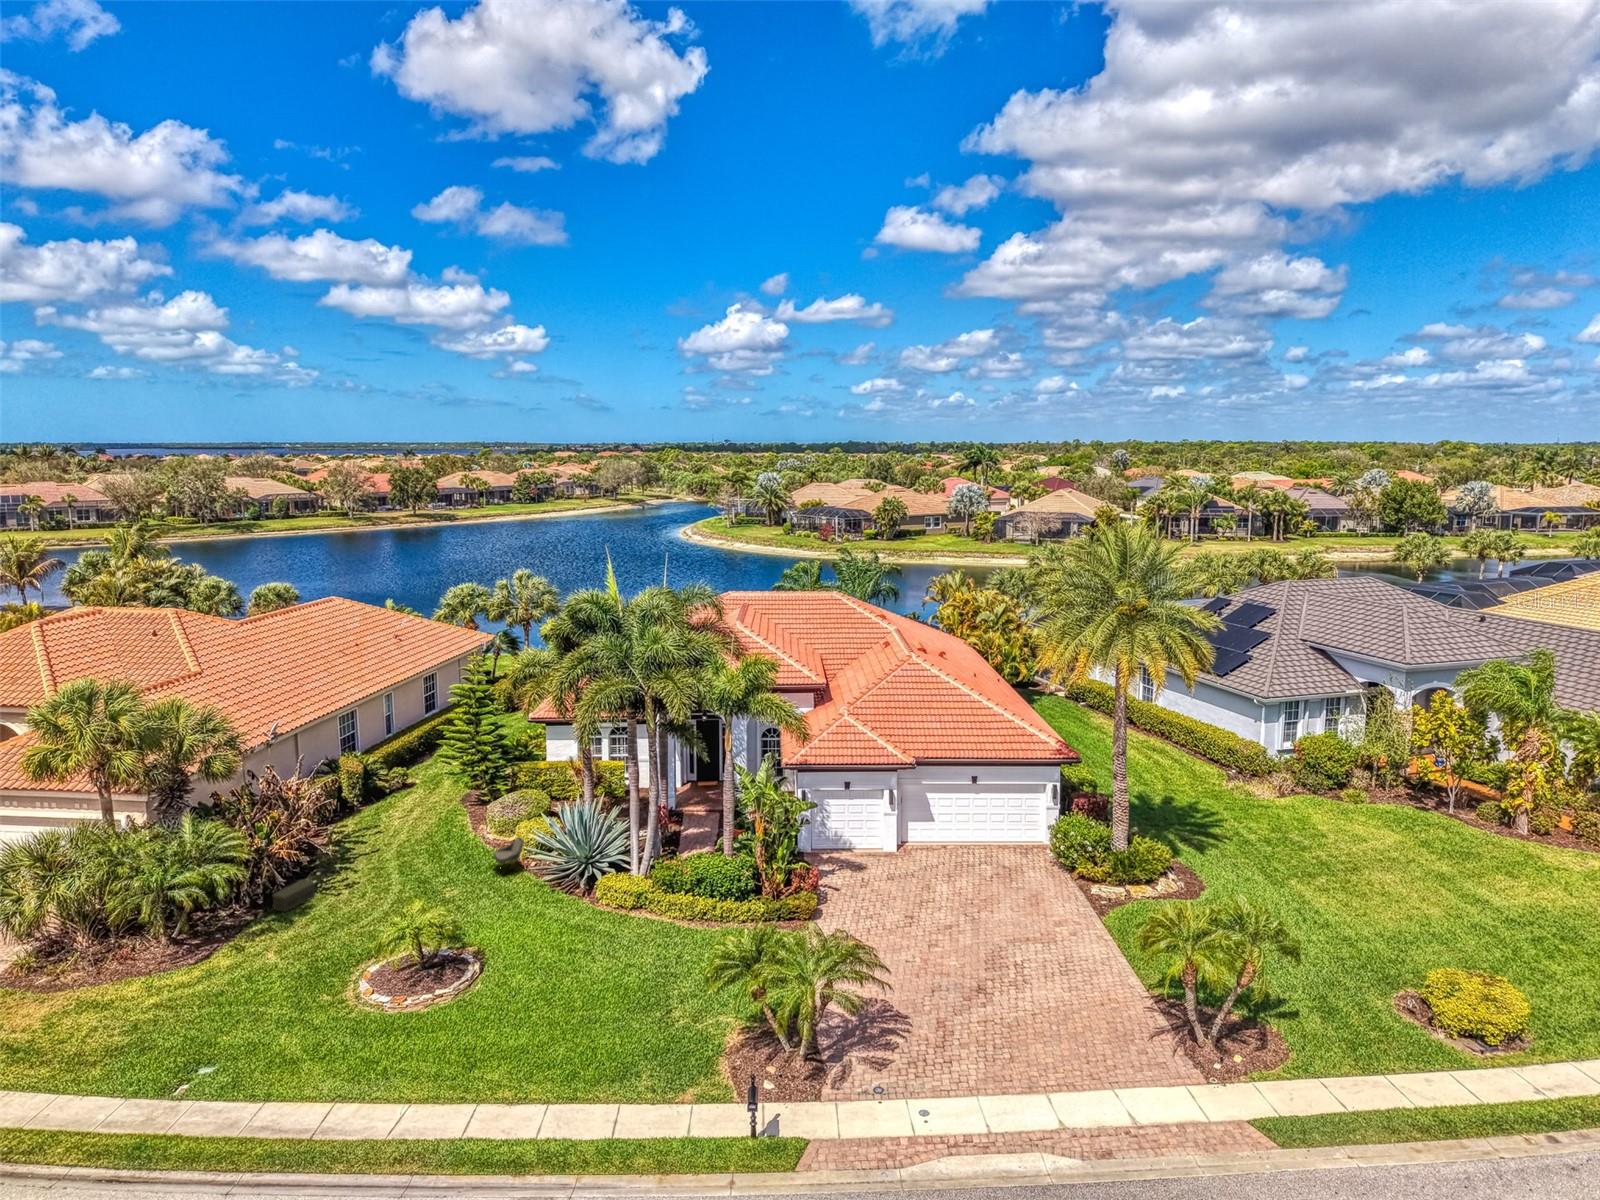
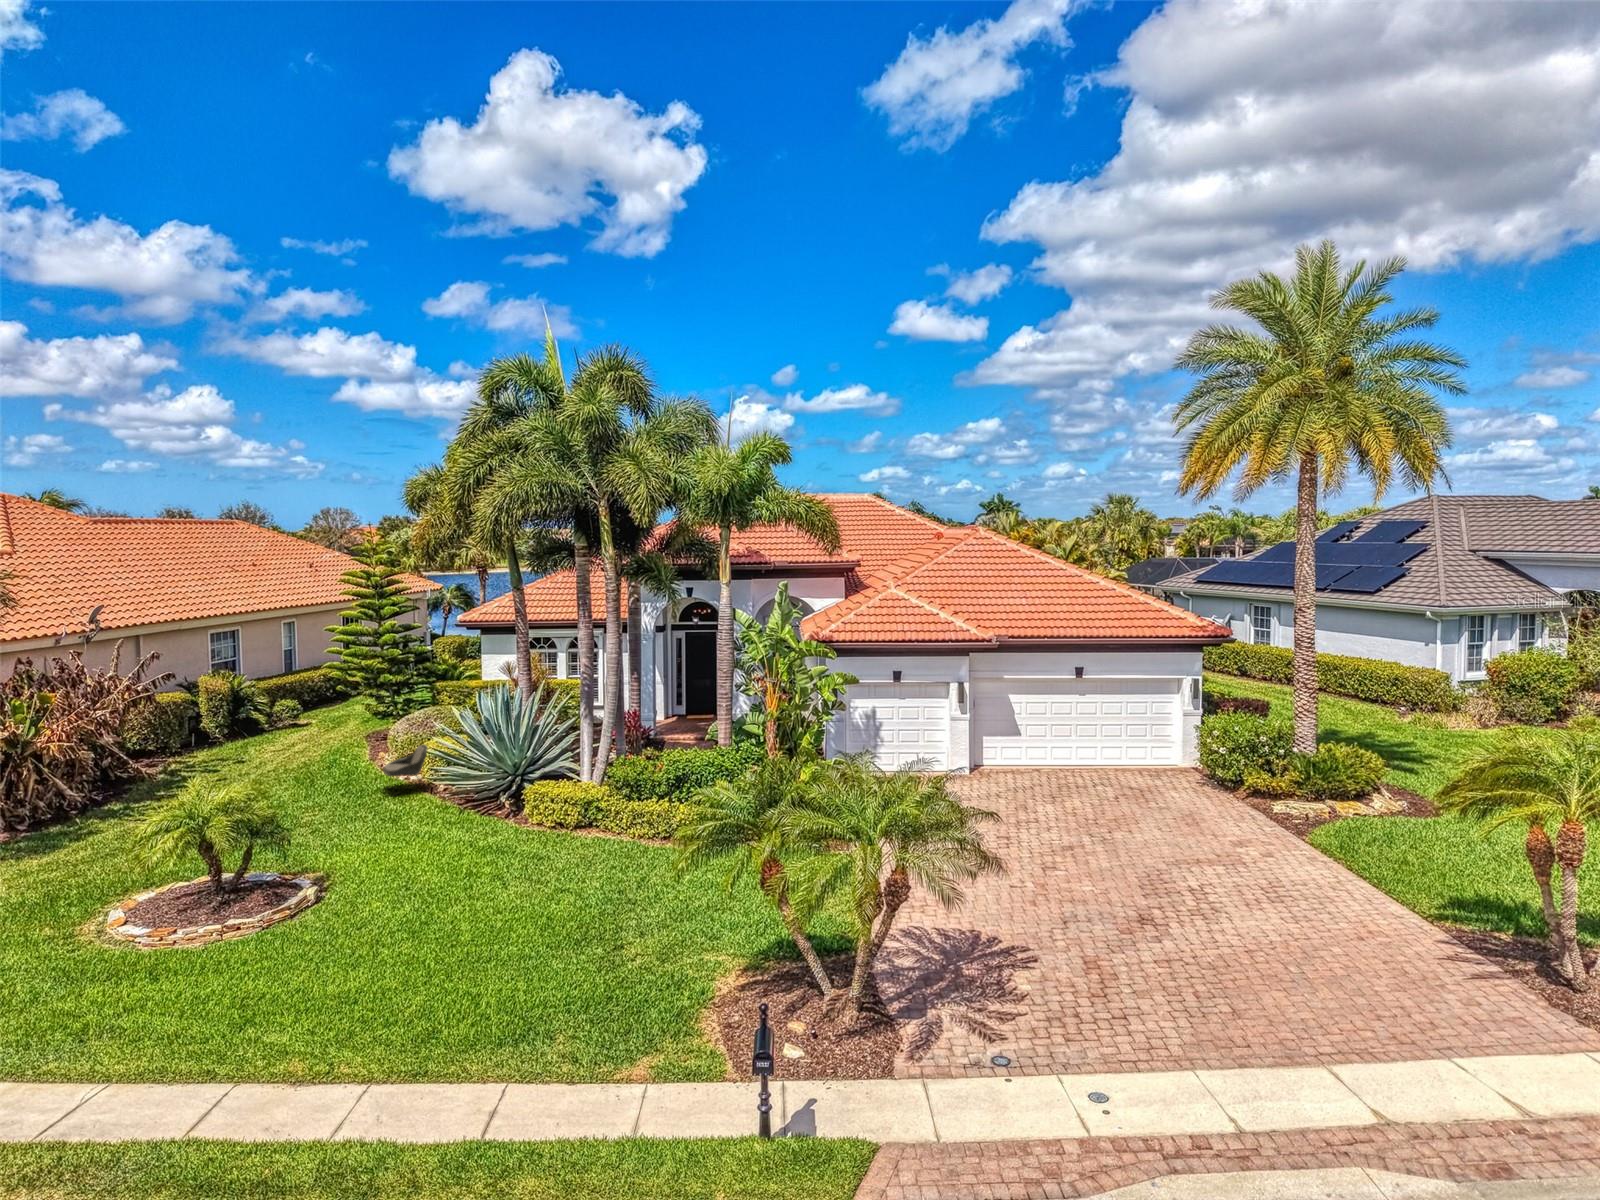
storage bench: present [273,879,315,912] -> none [28,789,103,830]

